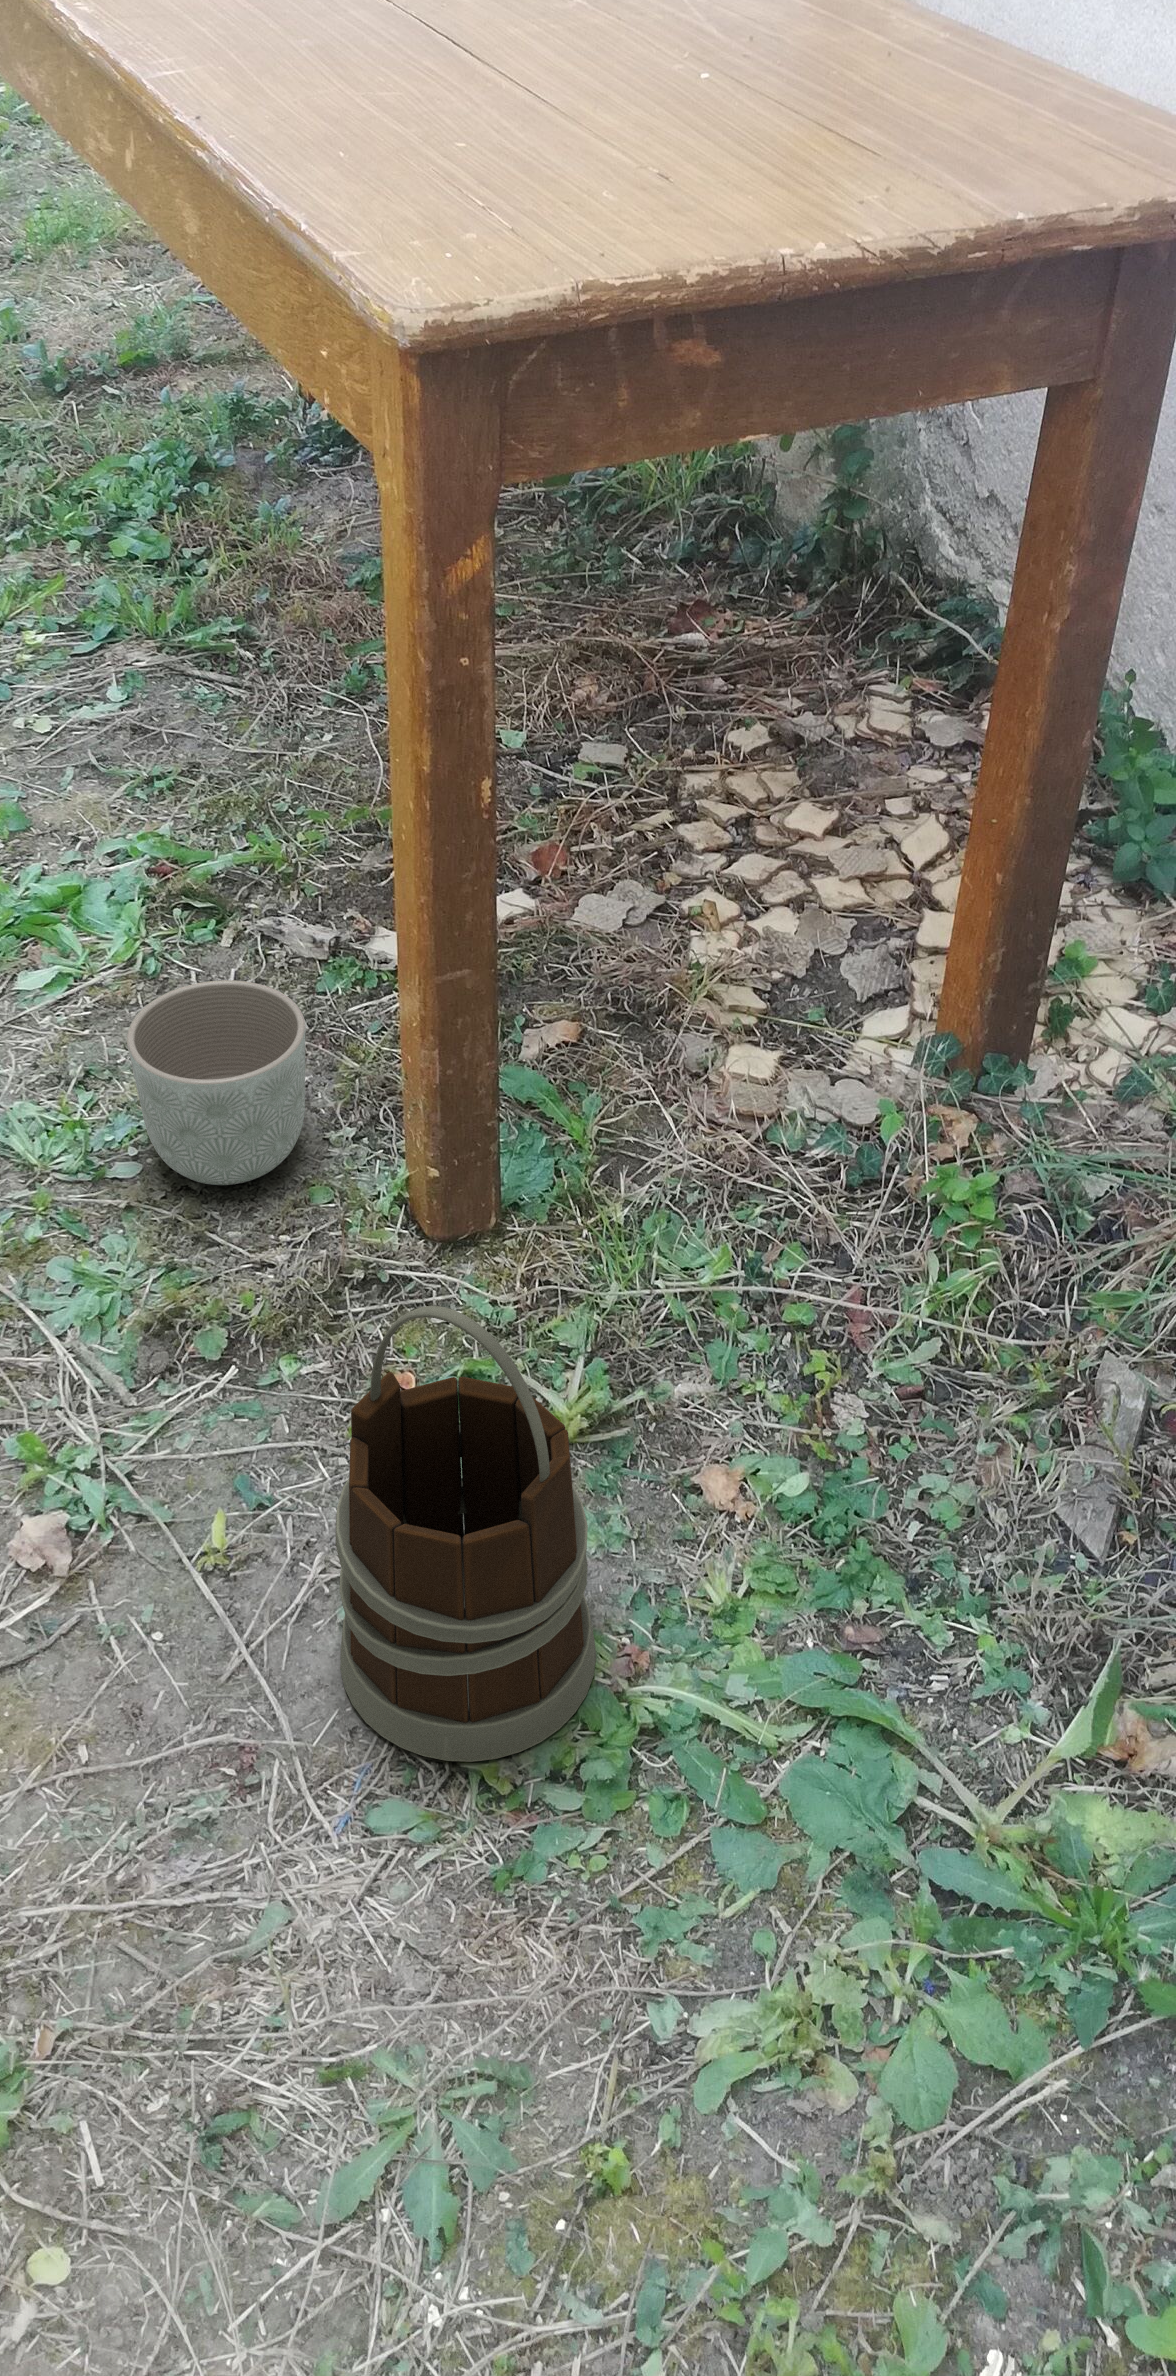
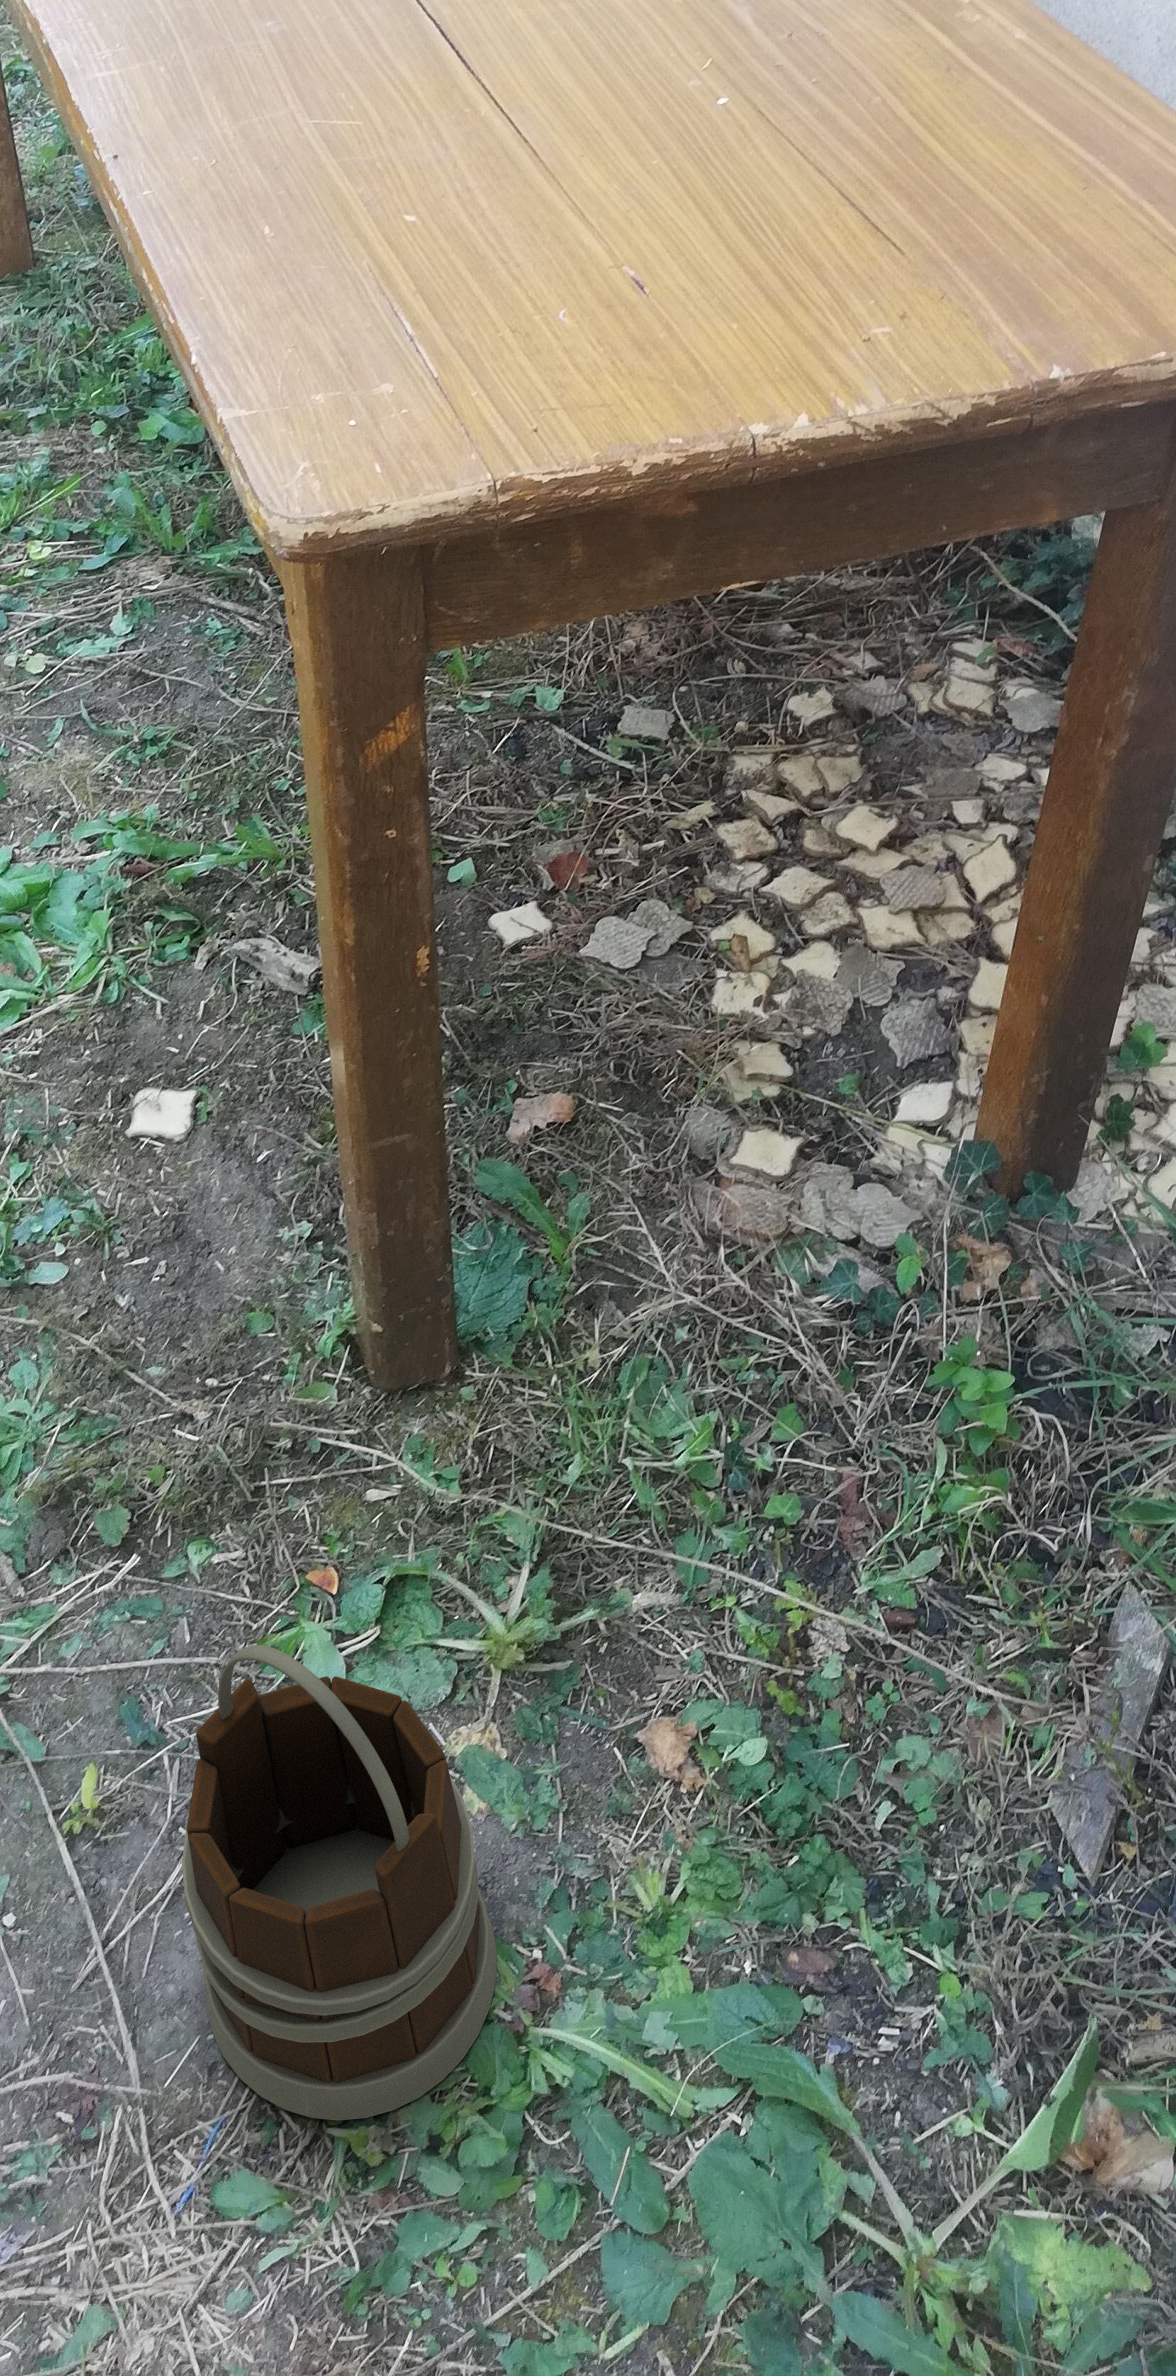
planter: present [127,980,305,1185] -> none [40,1066,248,1303]

